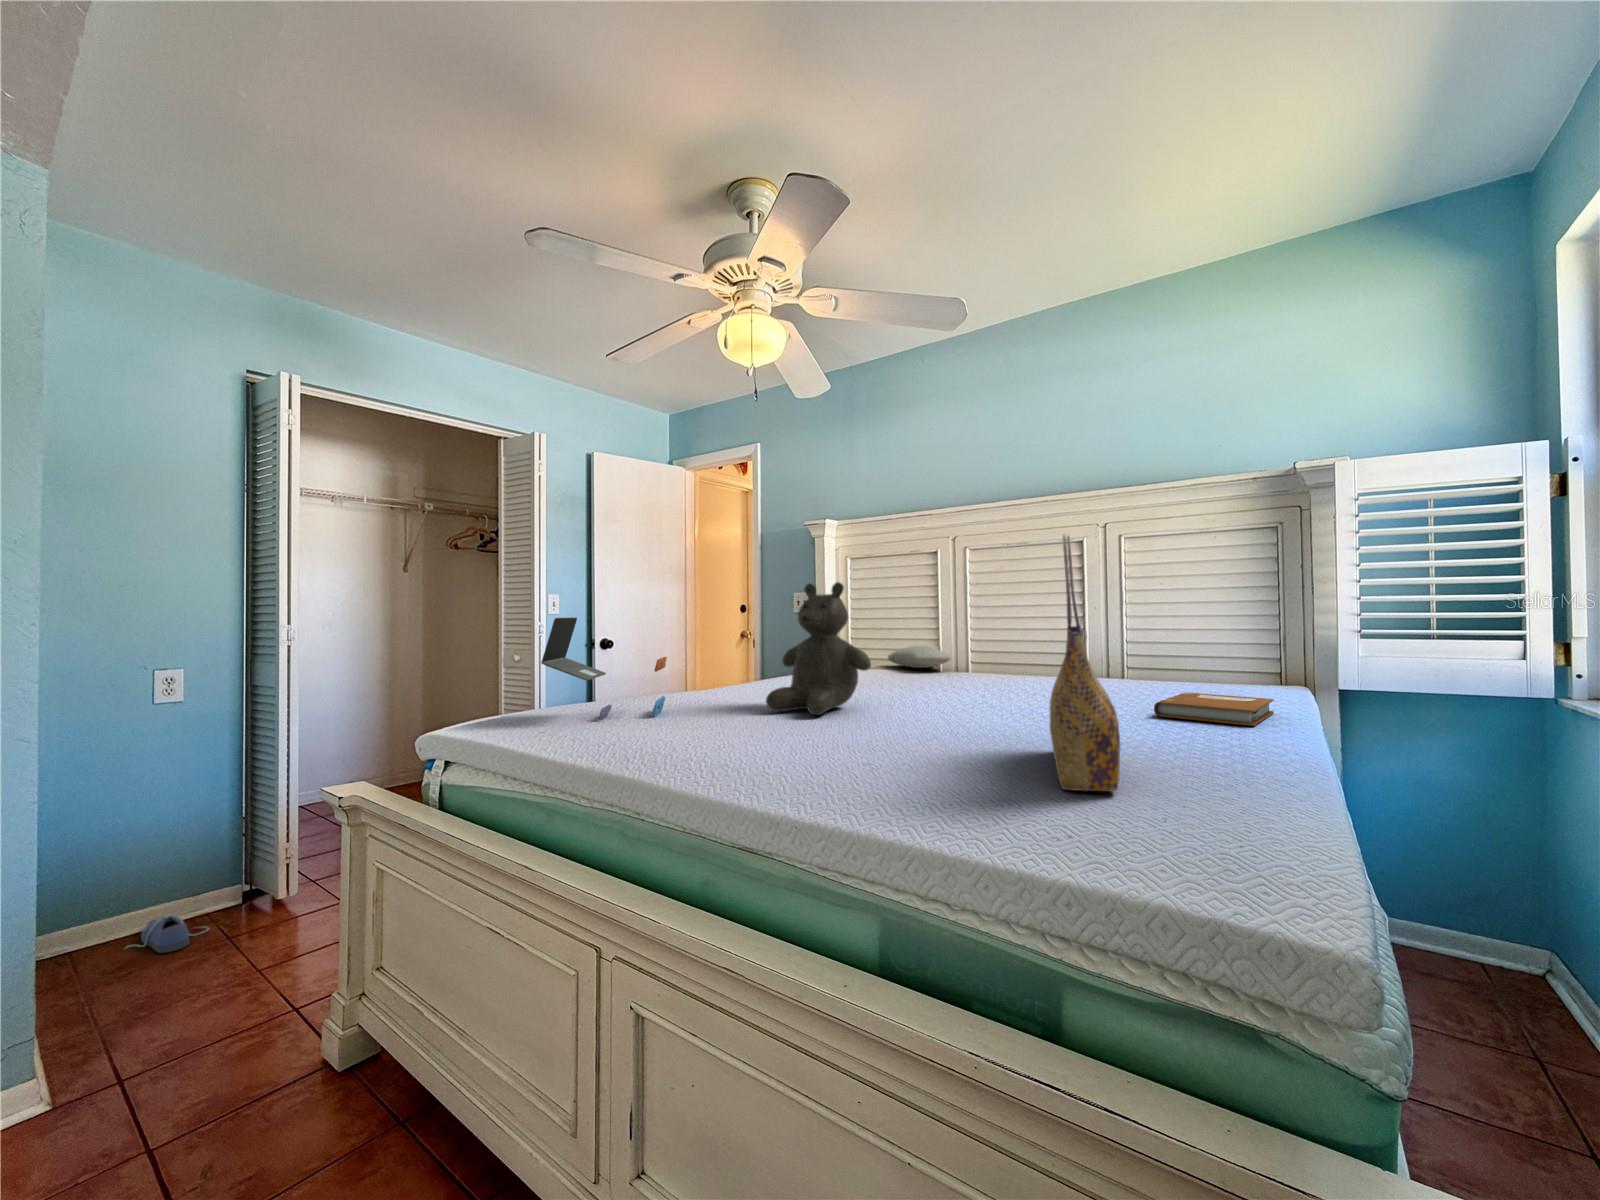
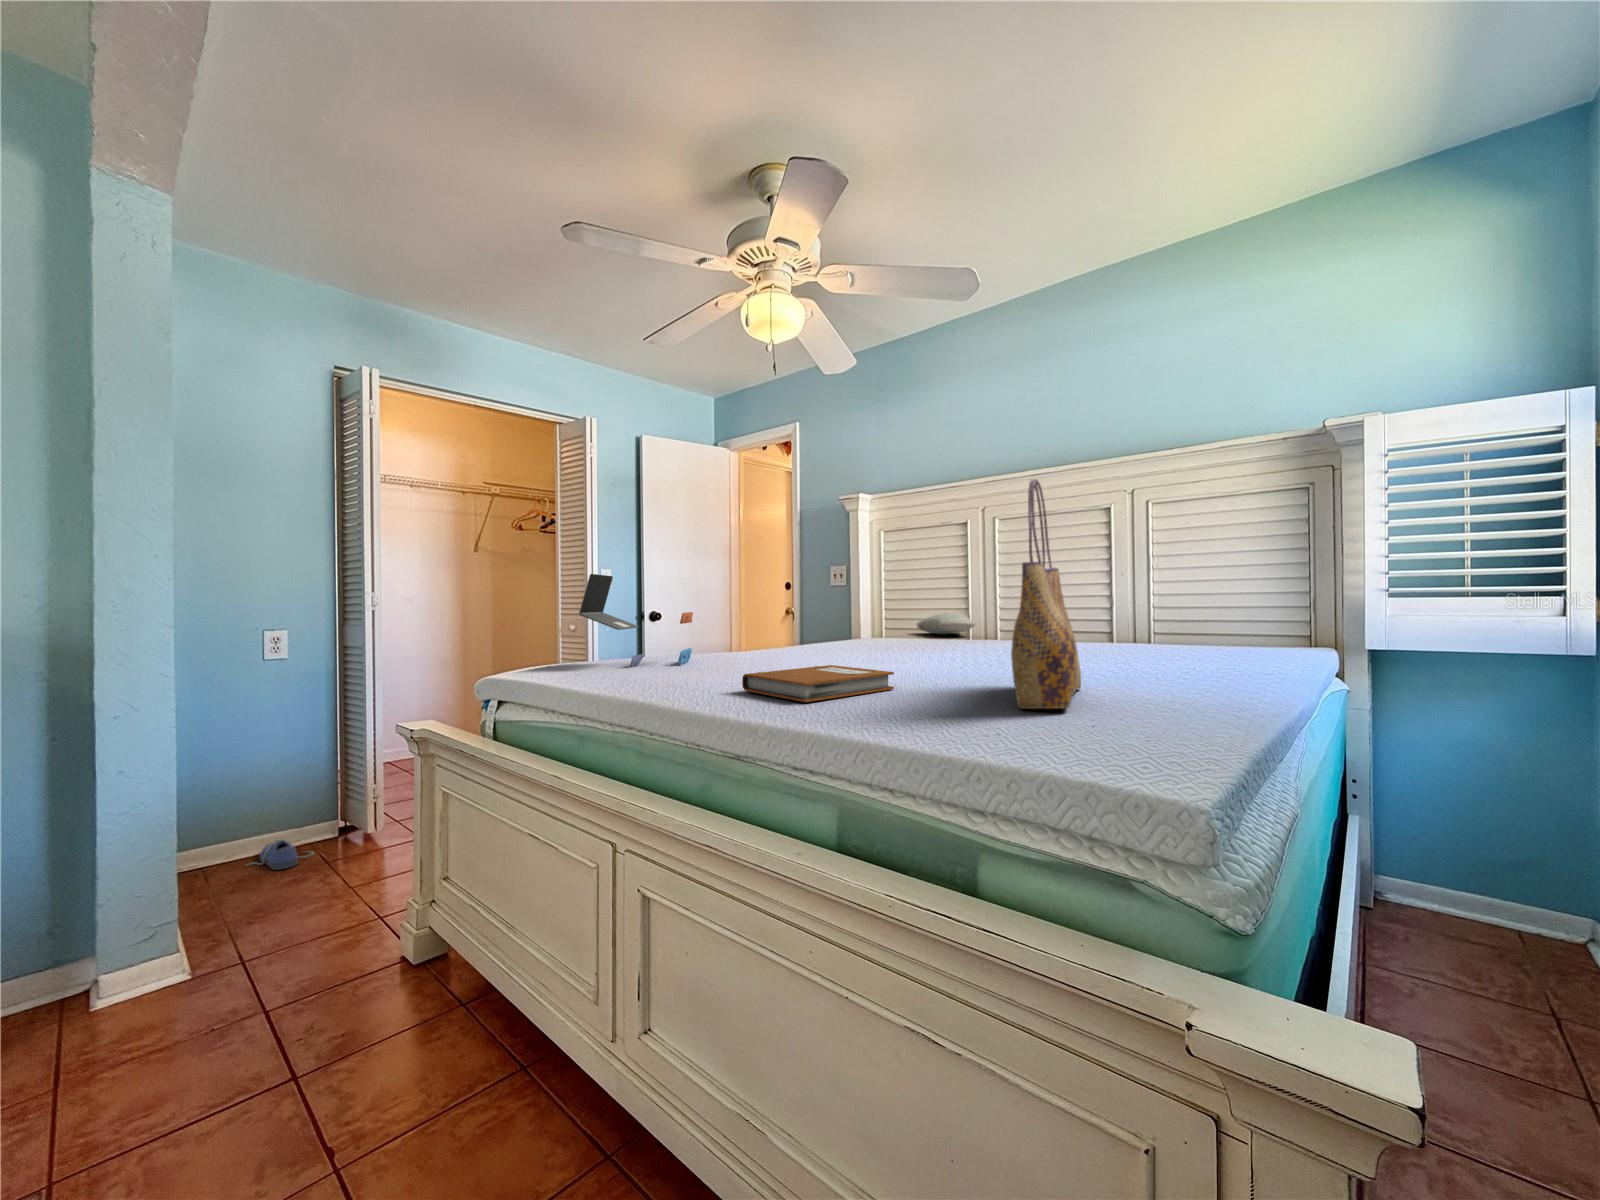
teddy bear: present [766,582,871,715] -> none [782,542,879,664]
notebook: present [1154,692,1274,726] -> present [742,665,894,702]

